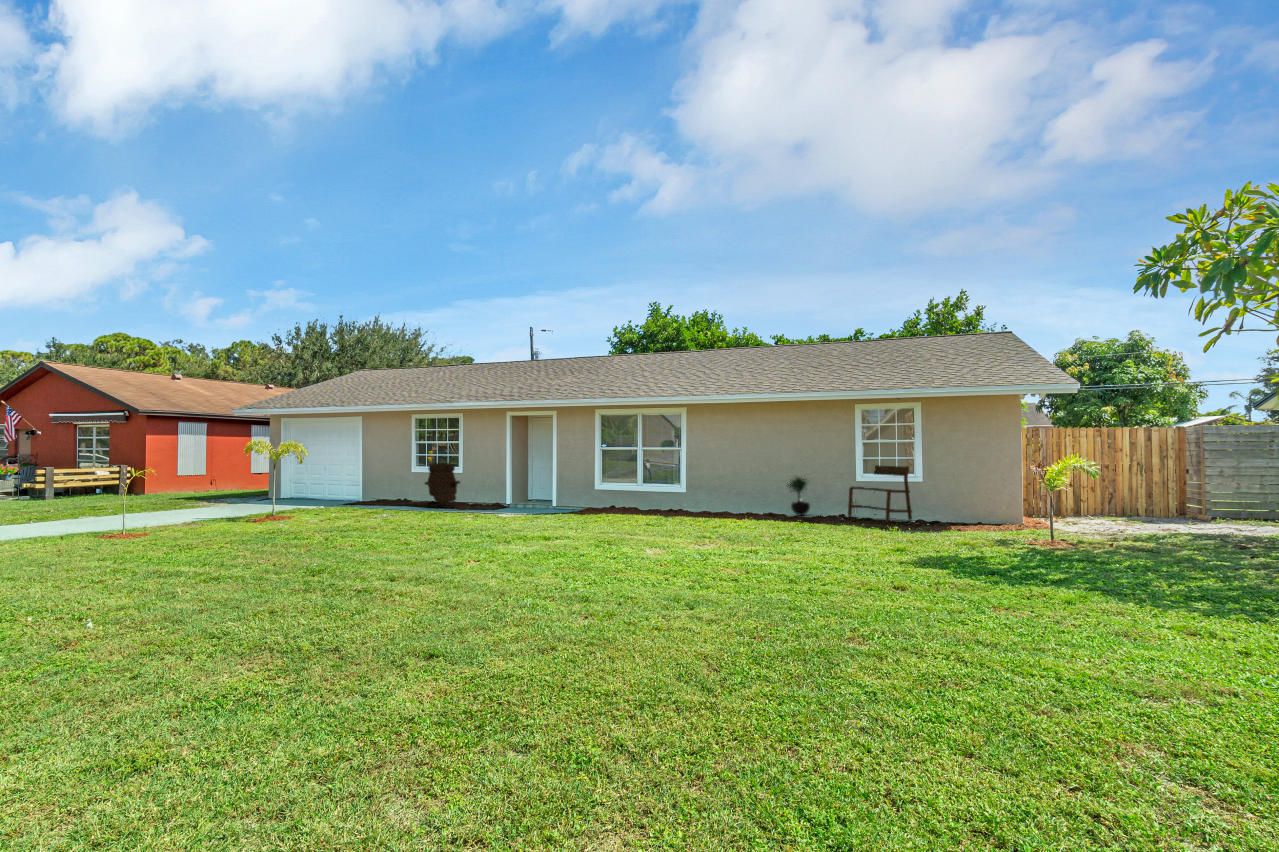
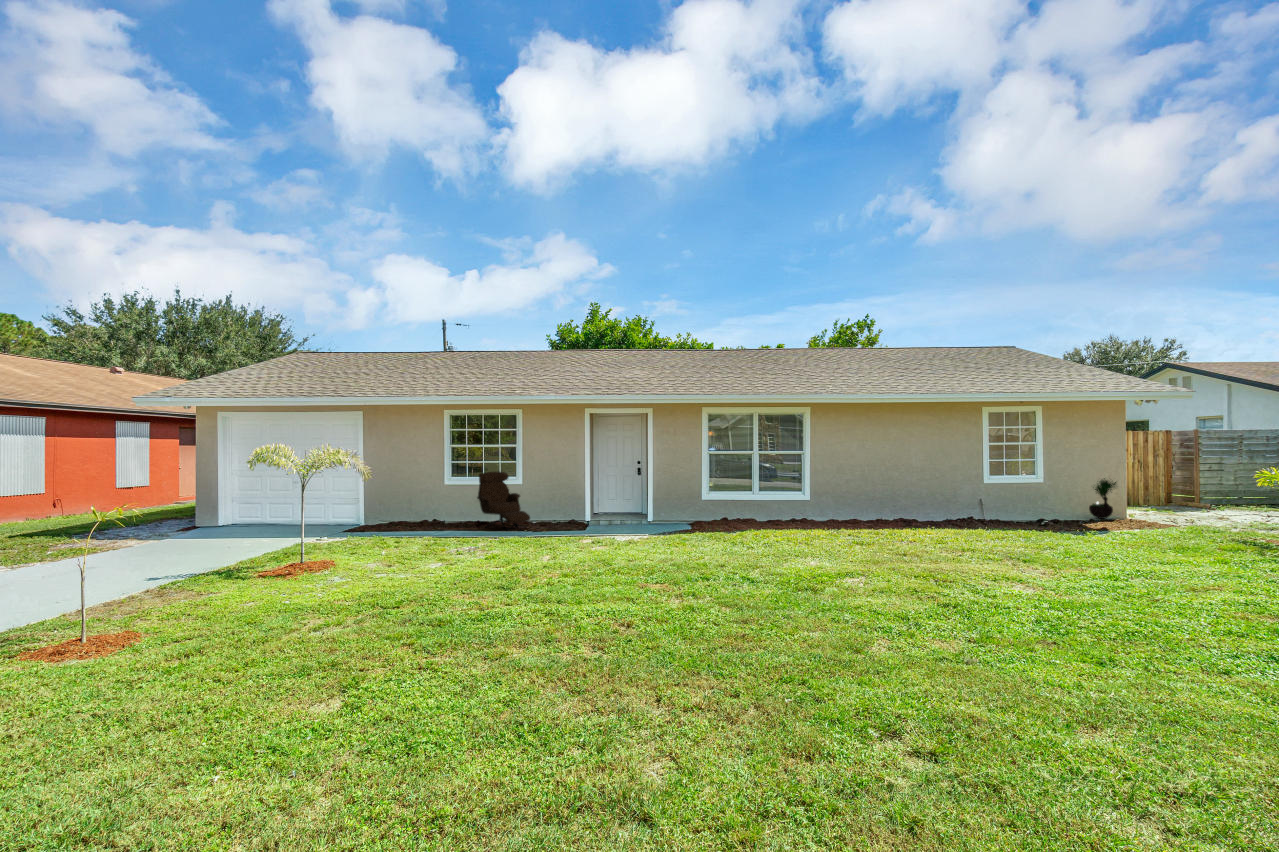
bench: present [848,465,912,522] -> none [984,467,1057,526]
potted tree: present [787,477,810,515] -> present [1089,478,1116,519]

